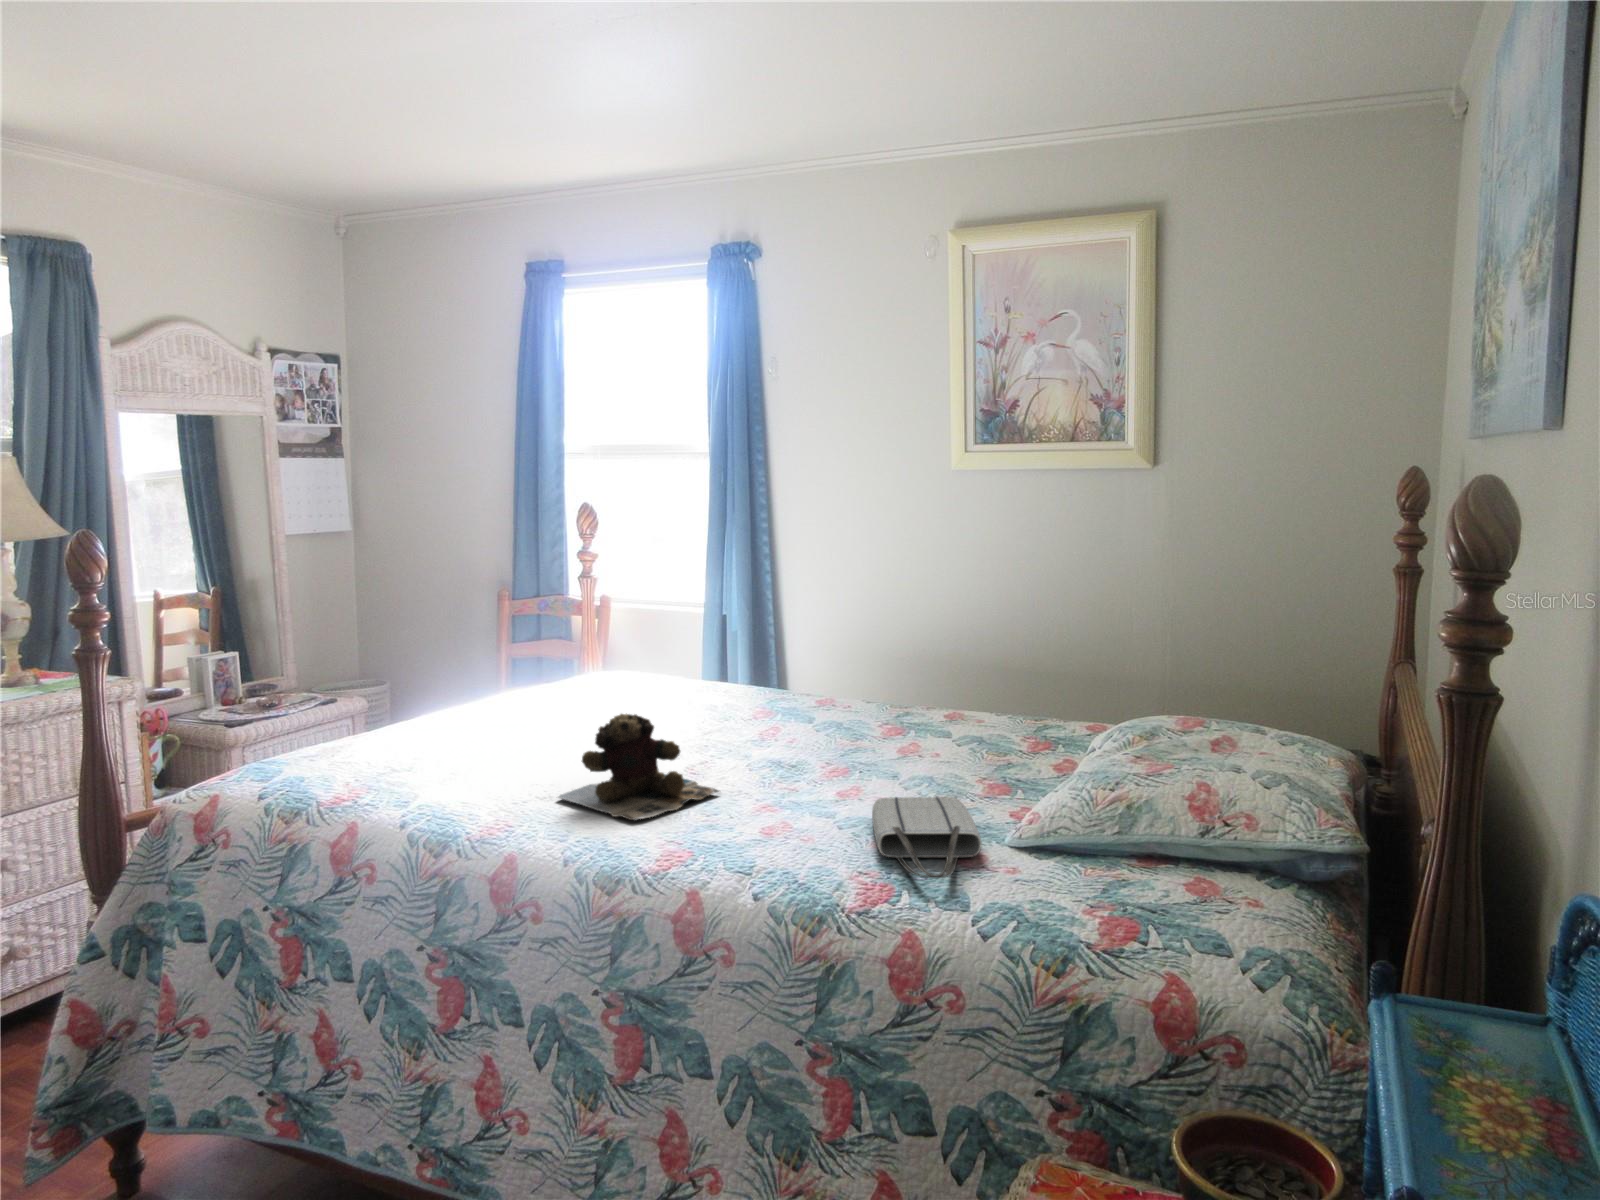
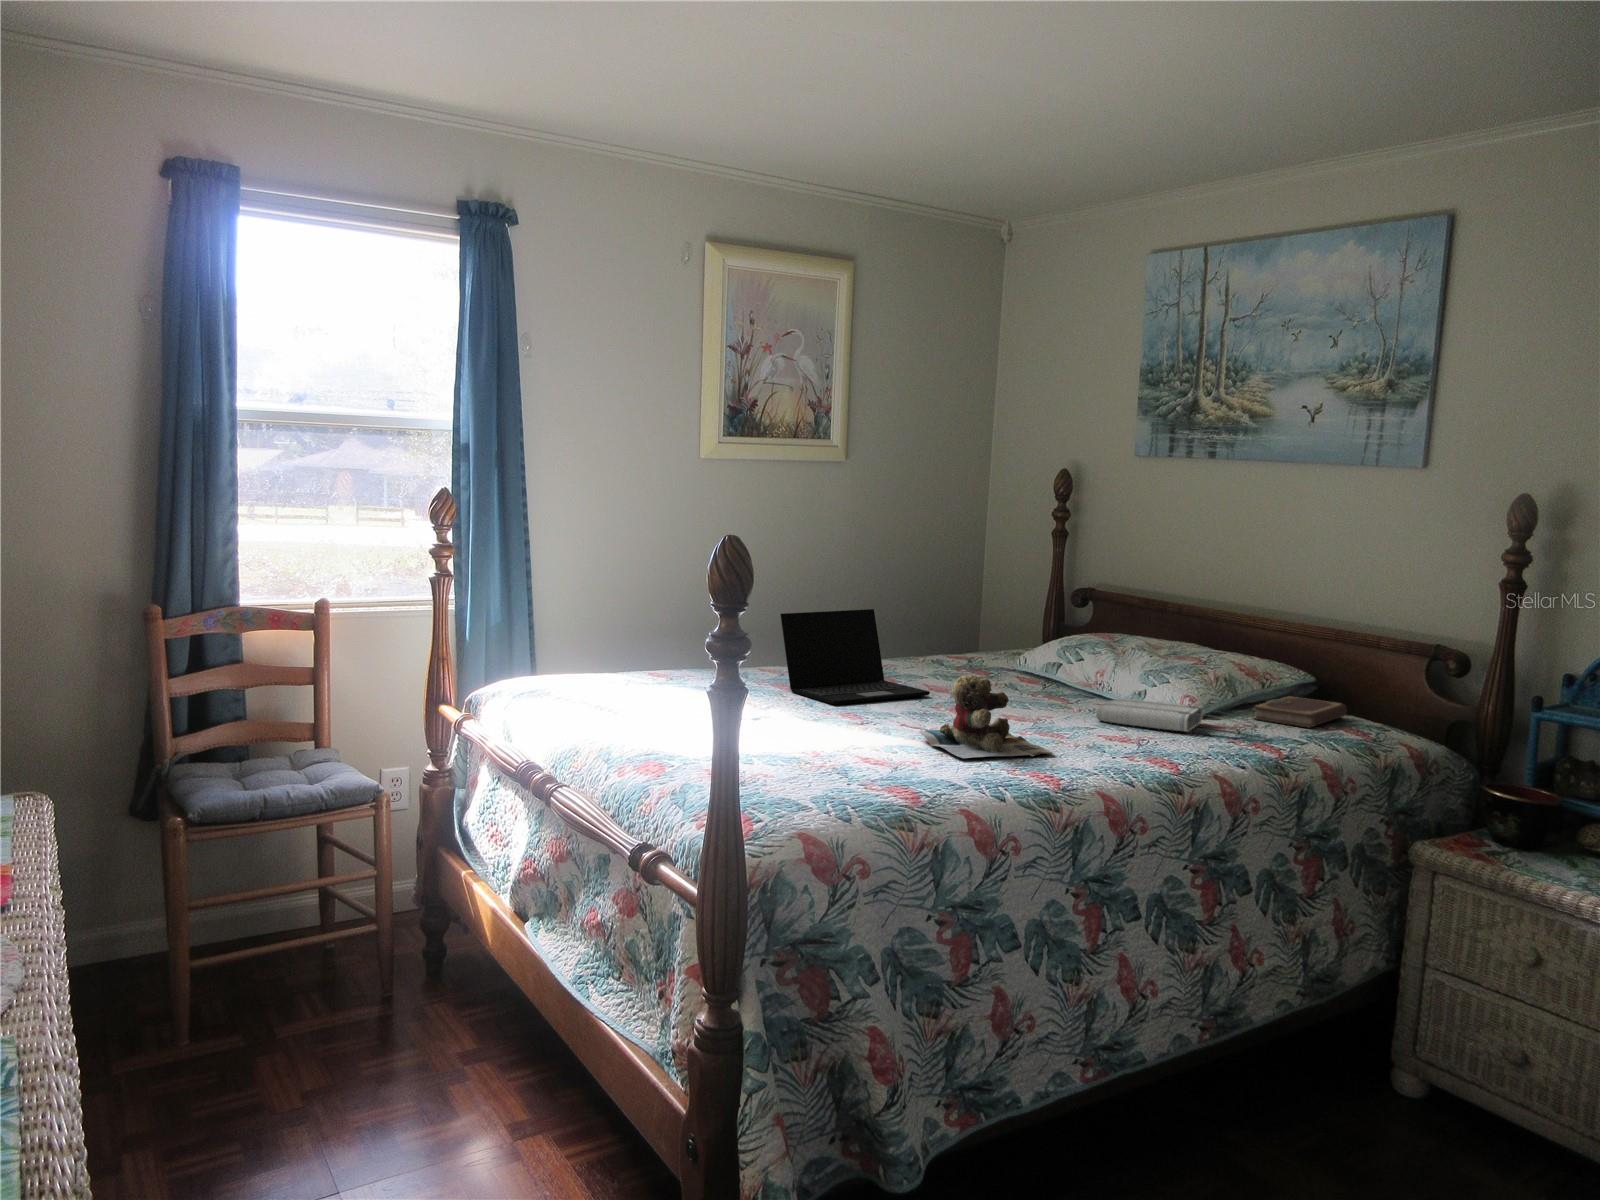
laptop: none [747,636,911,749] -> present [780,609,930,705]
notebook: none [1089,860,1262,932] -> present [1254,696,1347,727]

